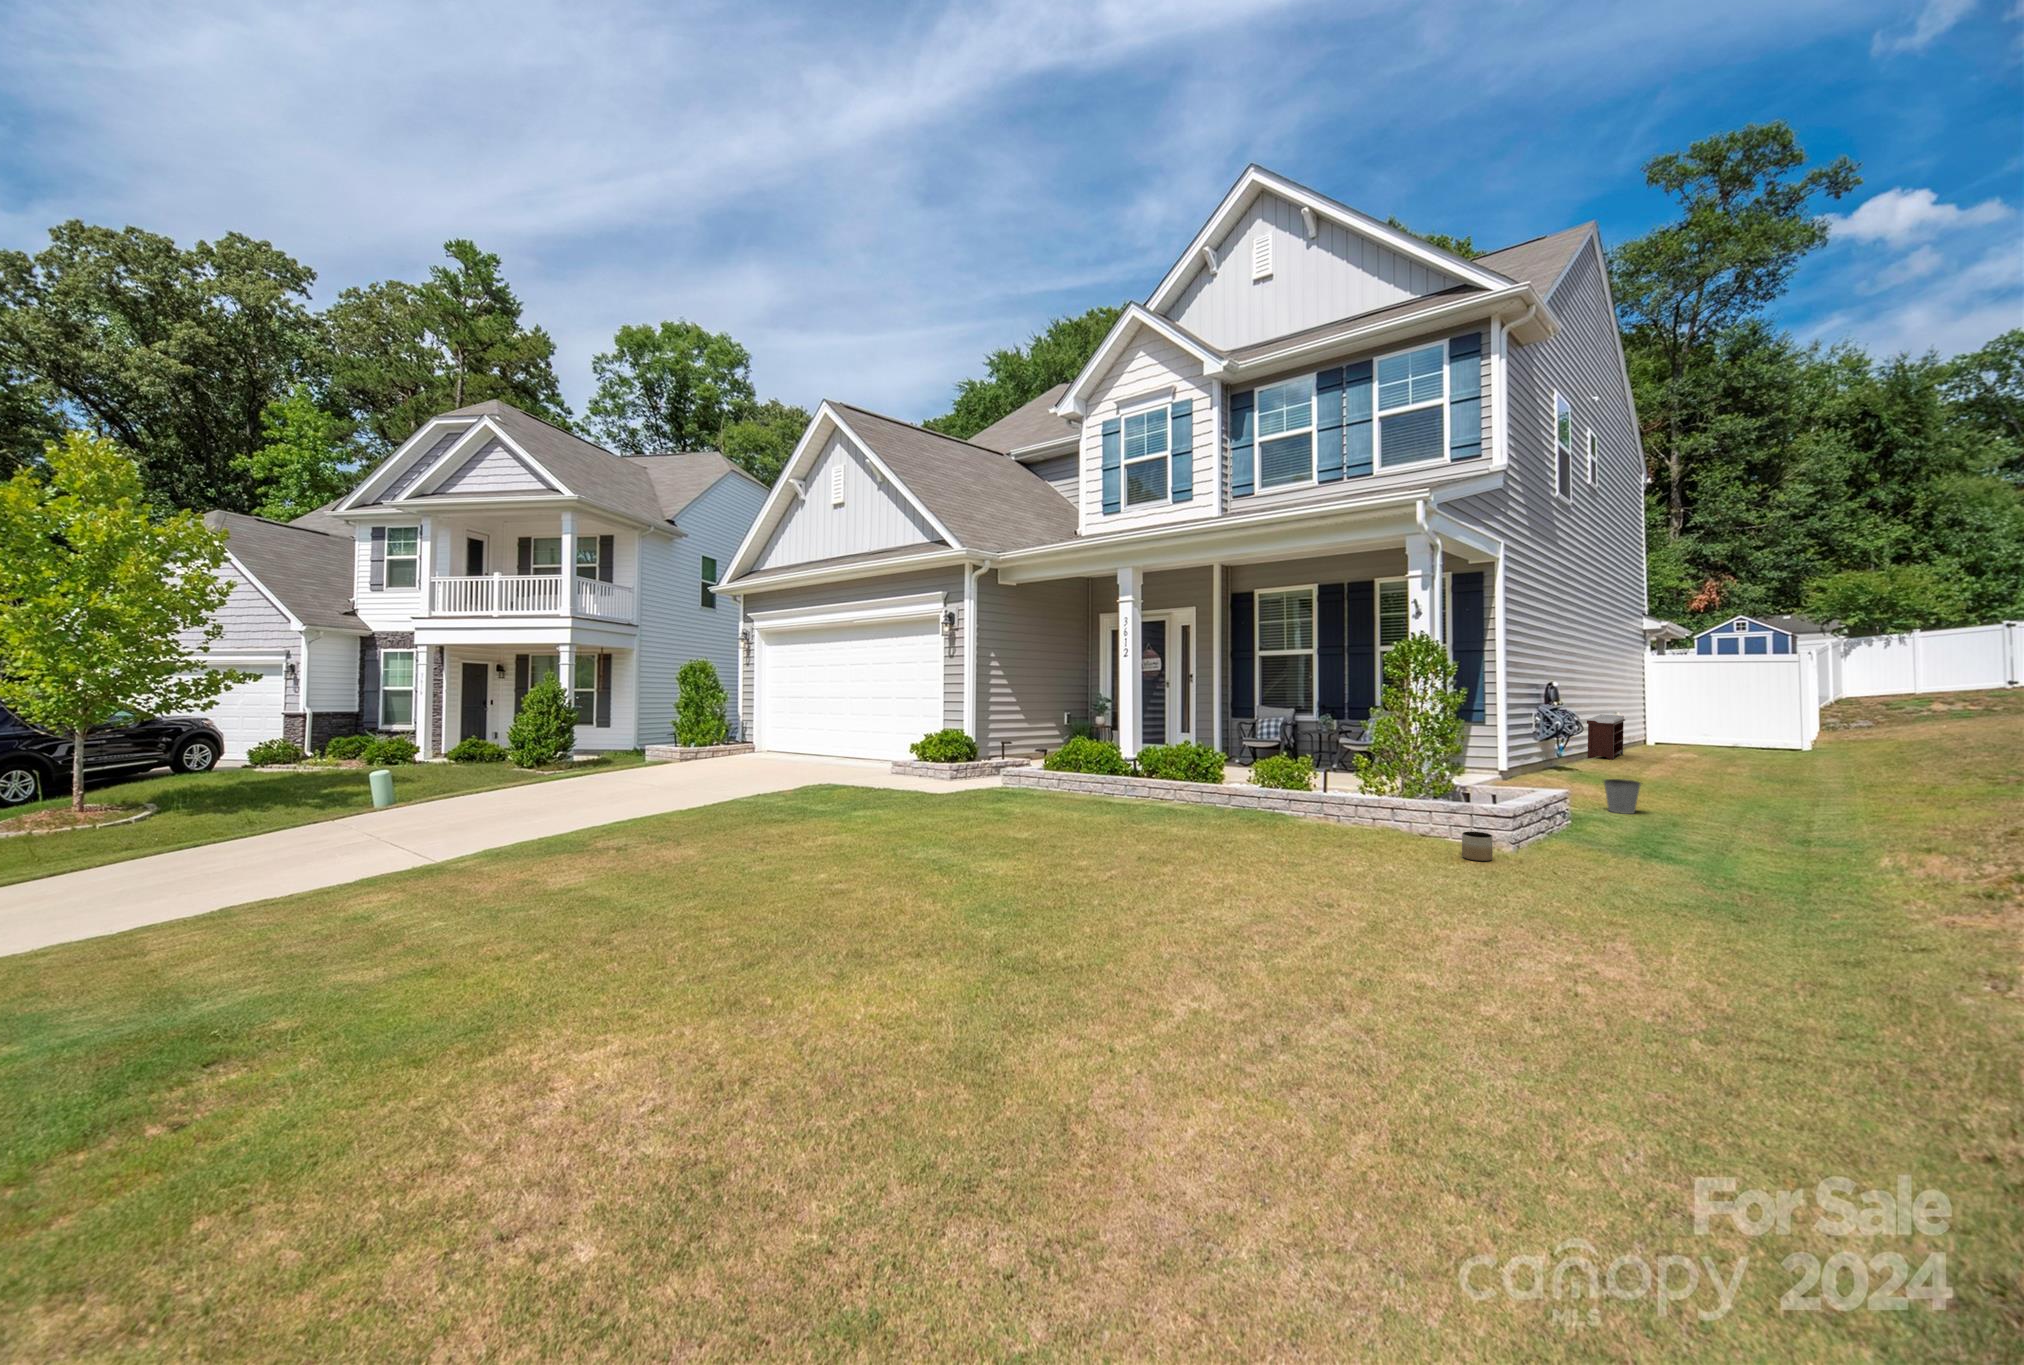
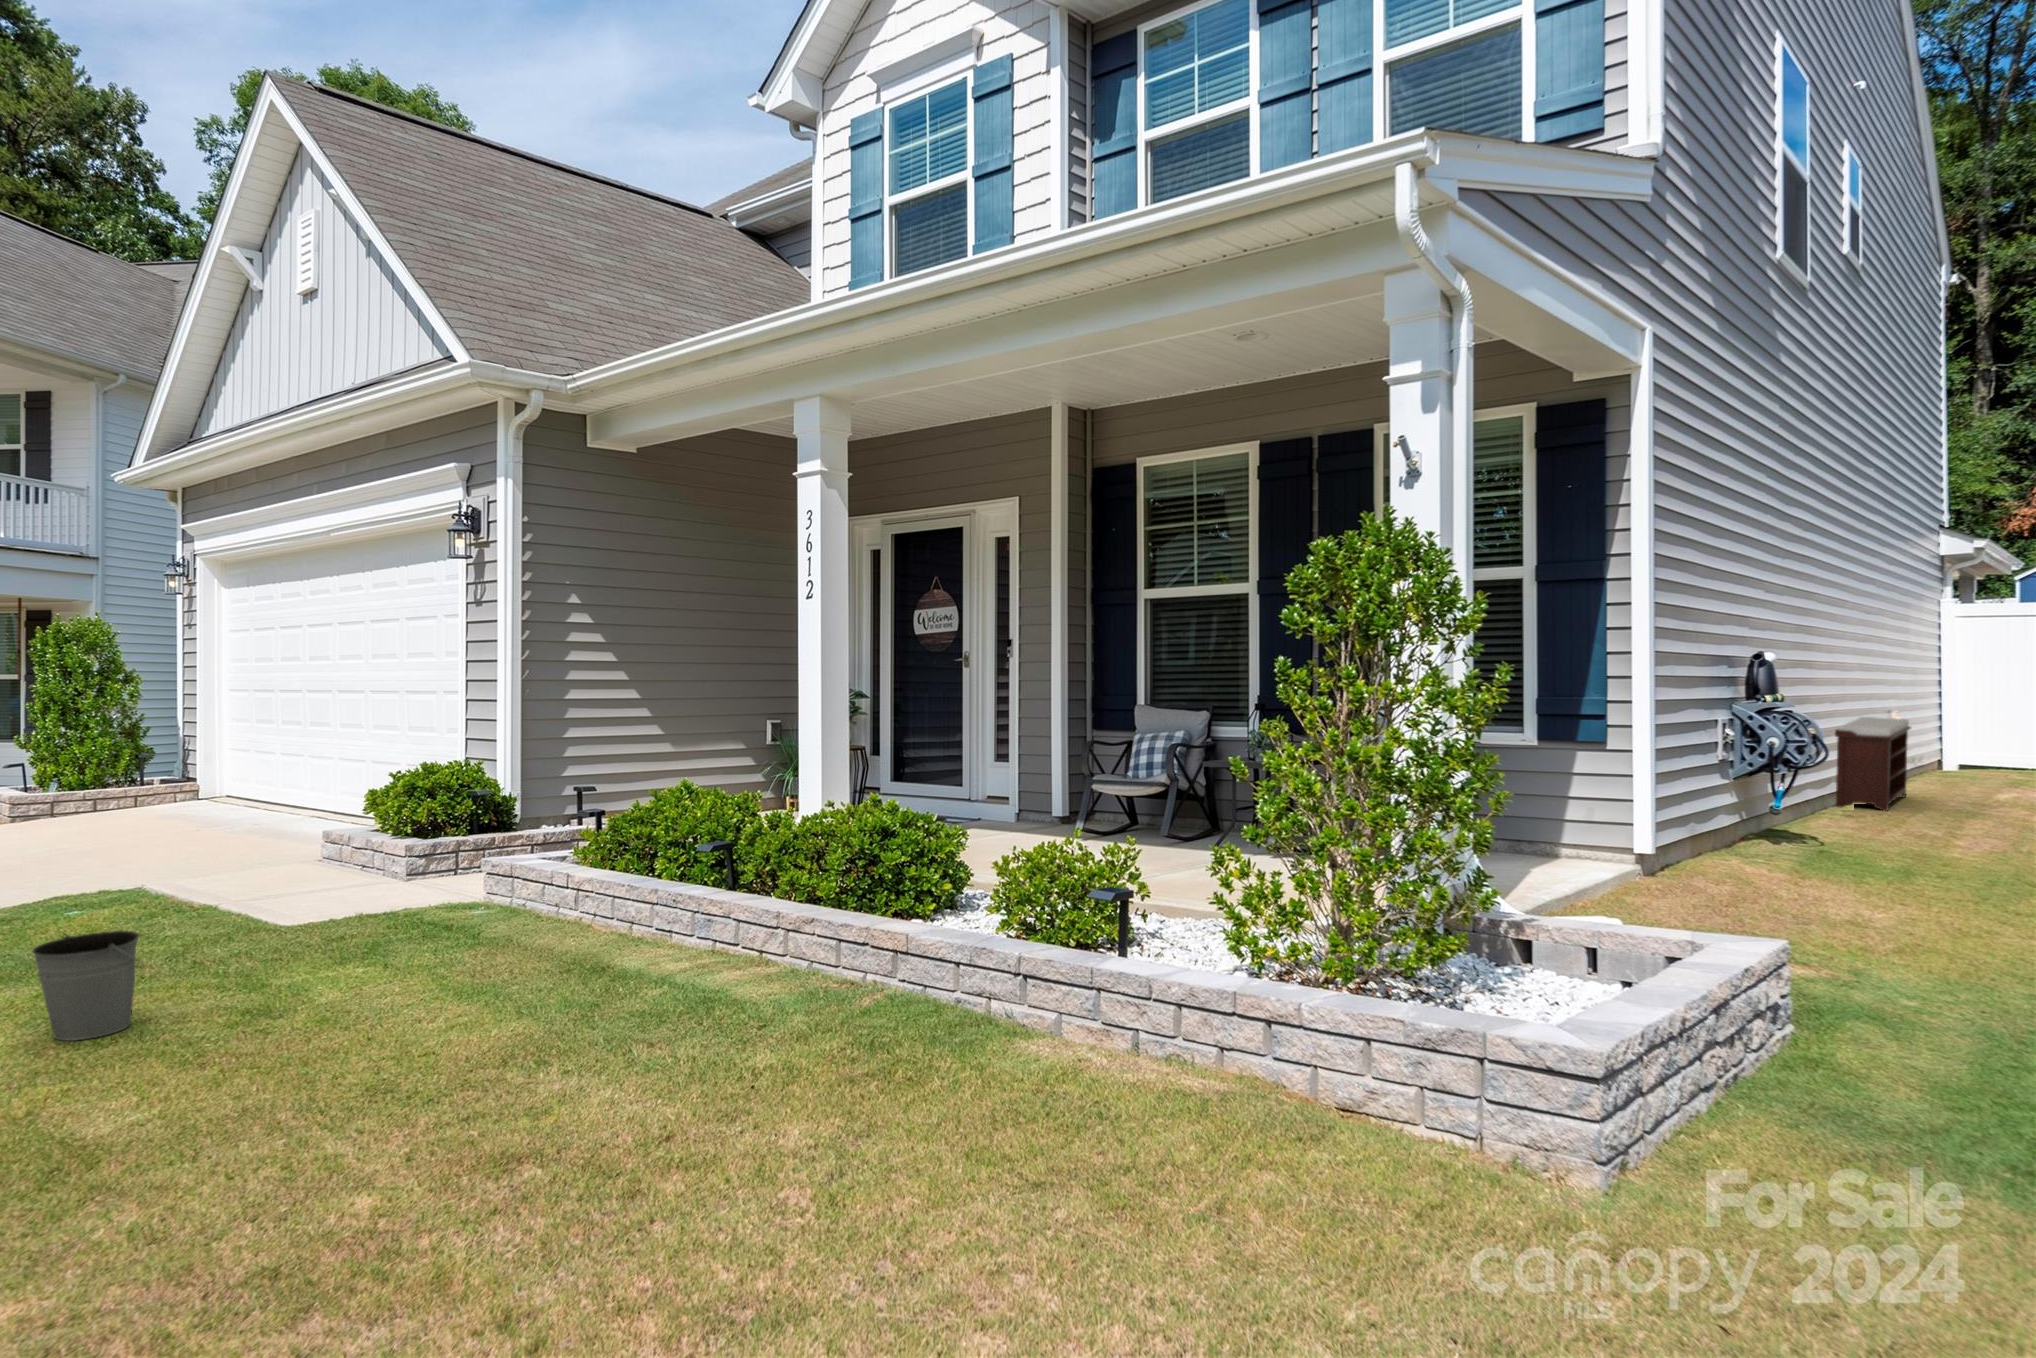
bucket: present [1604,779,1641,814] -> present [32,931,145,1041]
planter: present [1462,831,1493,861] -> none [1423,1139,1518,1257]

